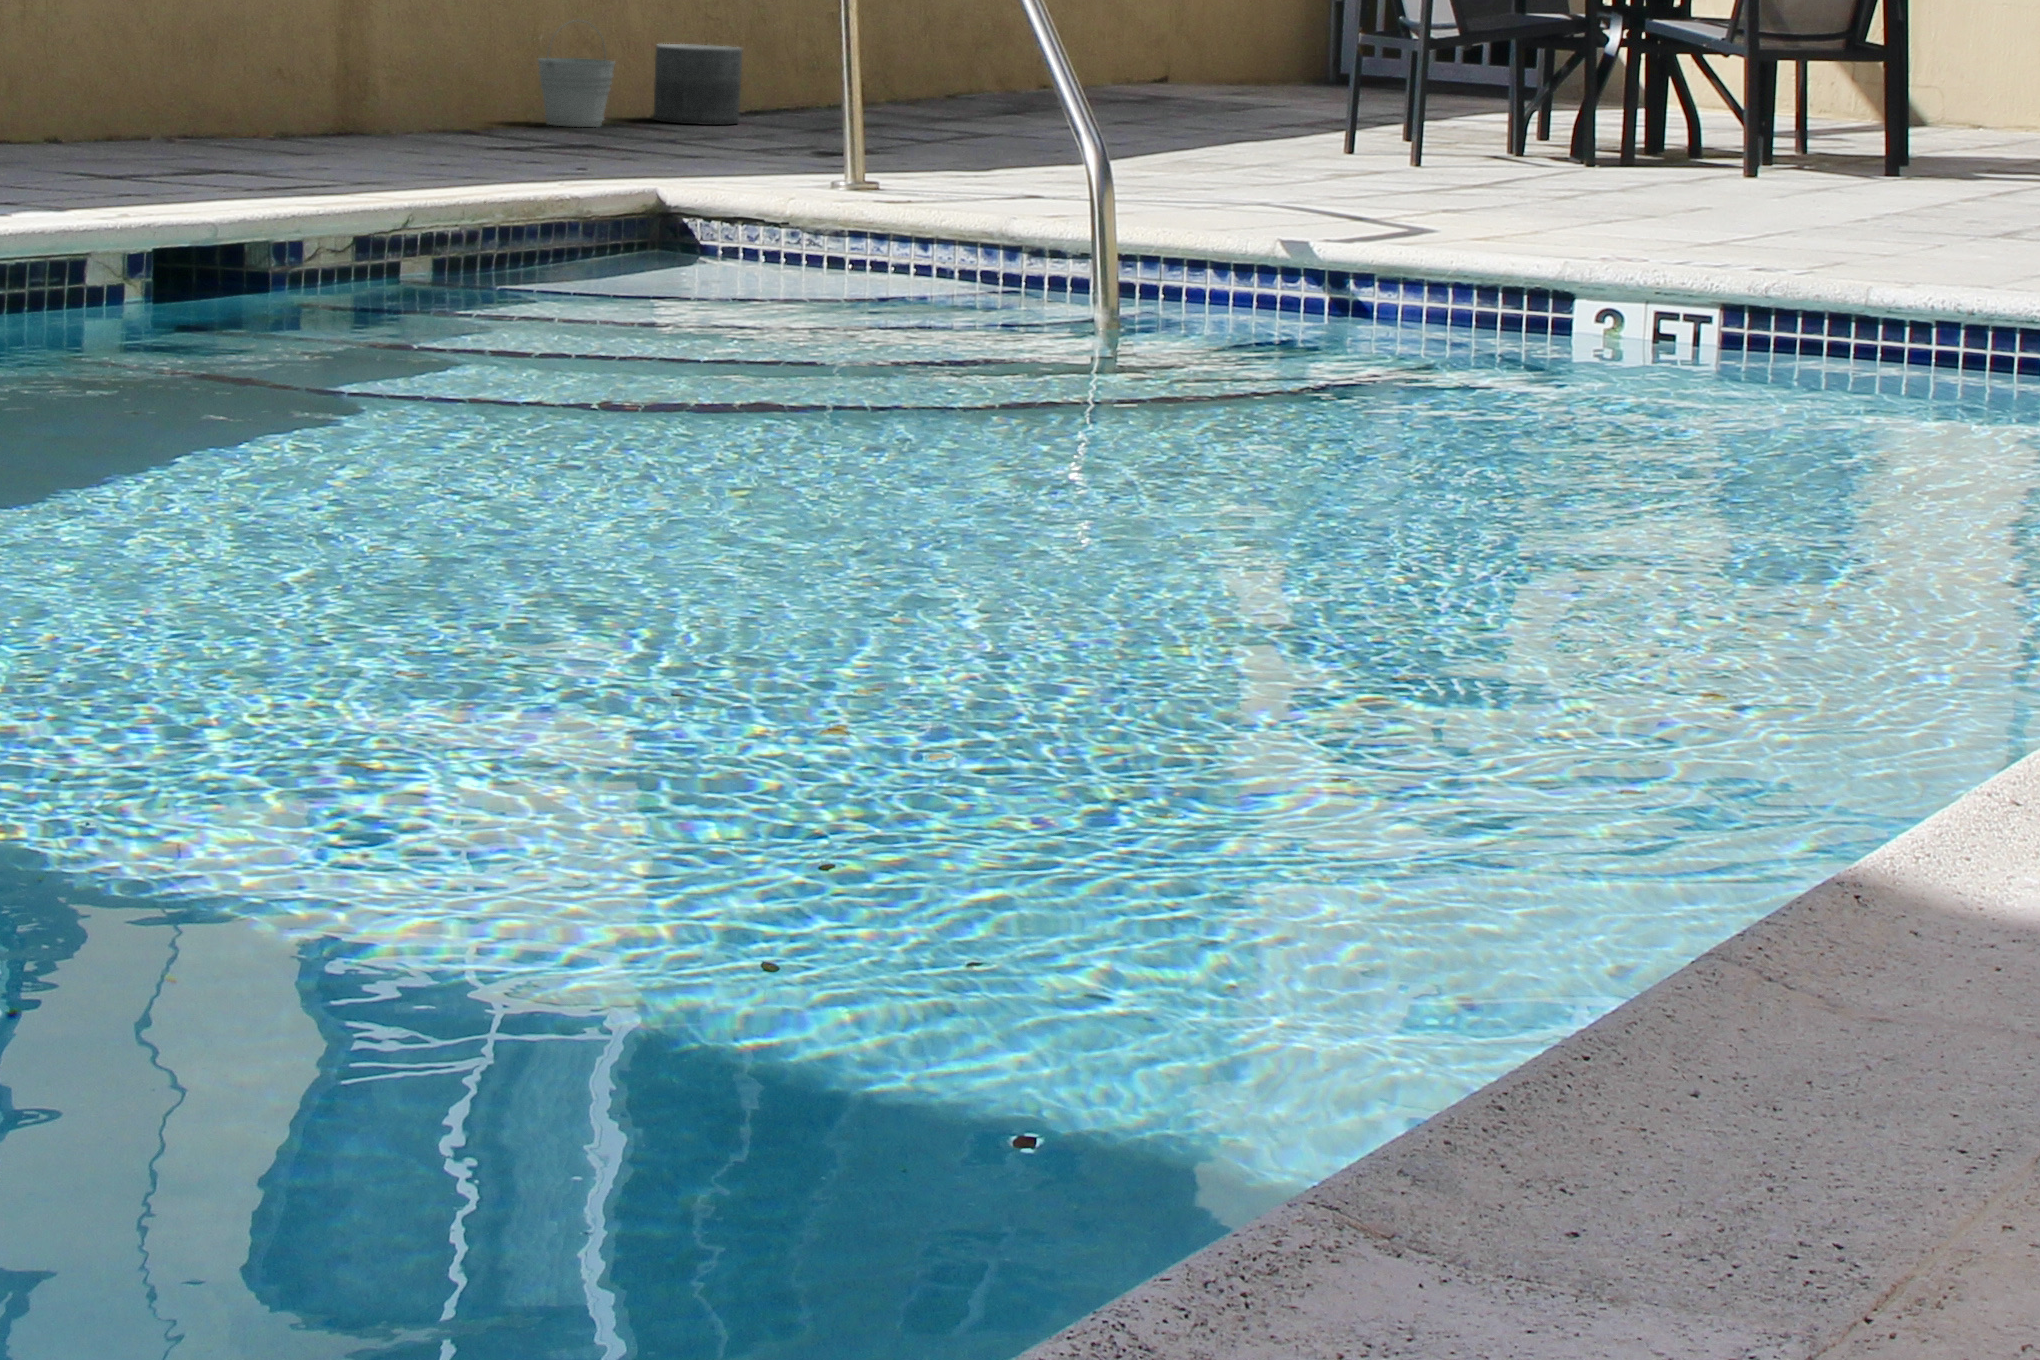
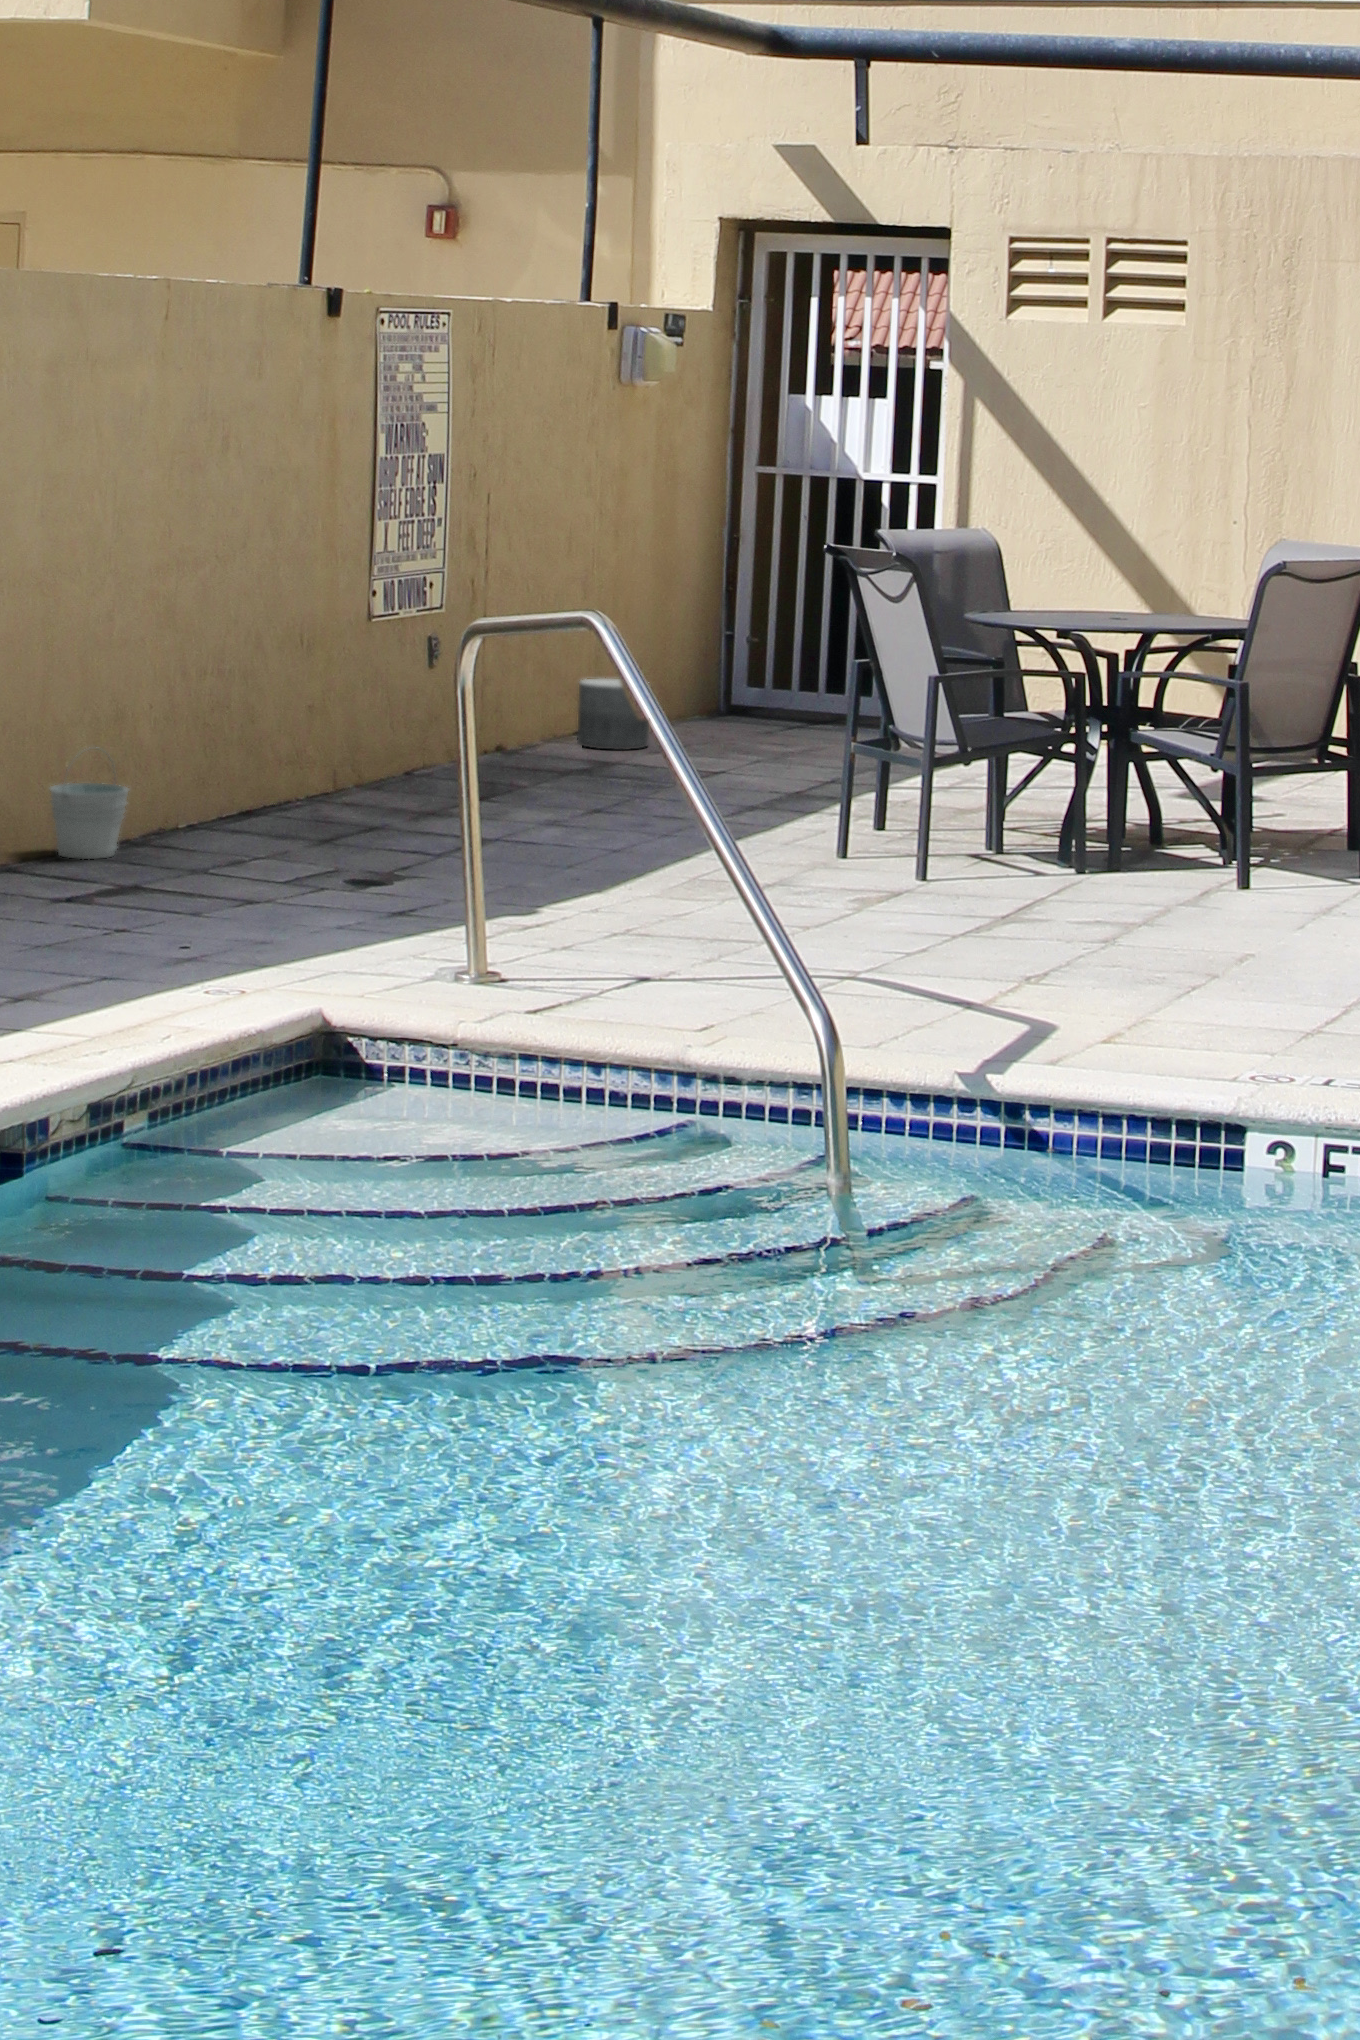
planter: present [653,44,743,125] -> present [577,679,649,750]

